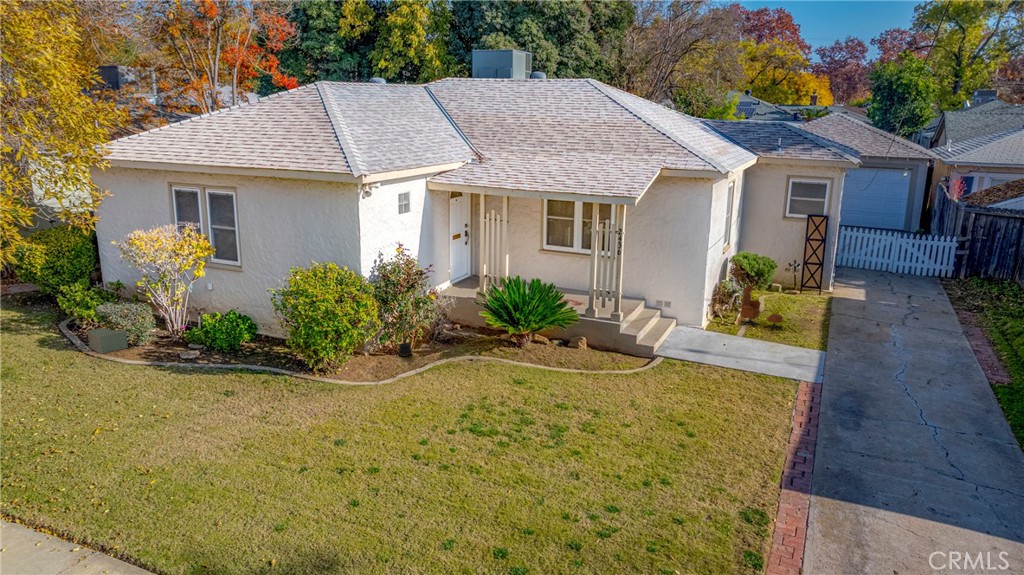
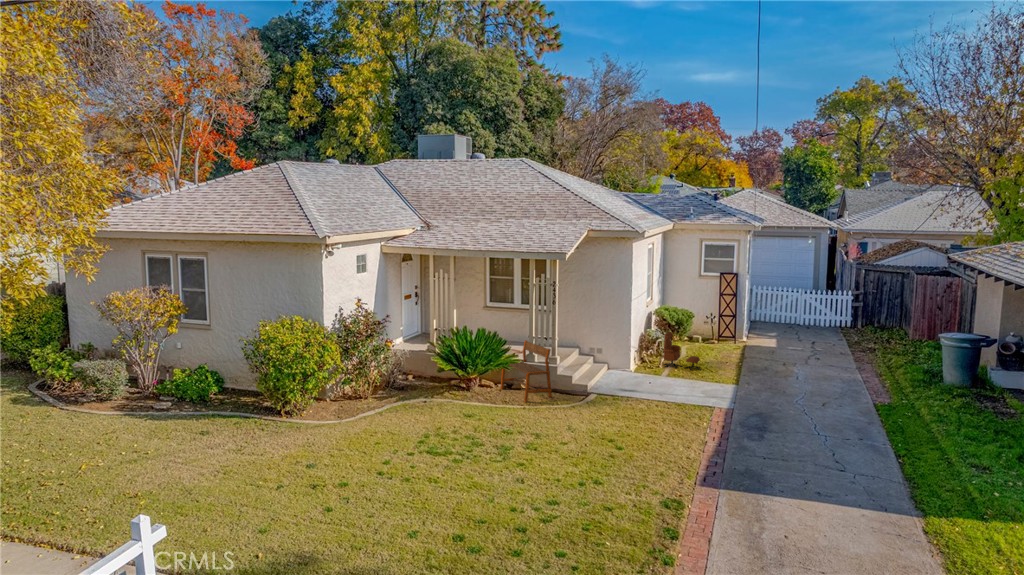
bench: none [555,294,613,366] -> present [500,340,552,402]
potted plant: present [397,320,418,357] -> none [354,365,377,401]
storage box: present [88,327,128,354] -> none [59,383,99,408]

